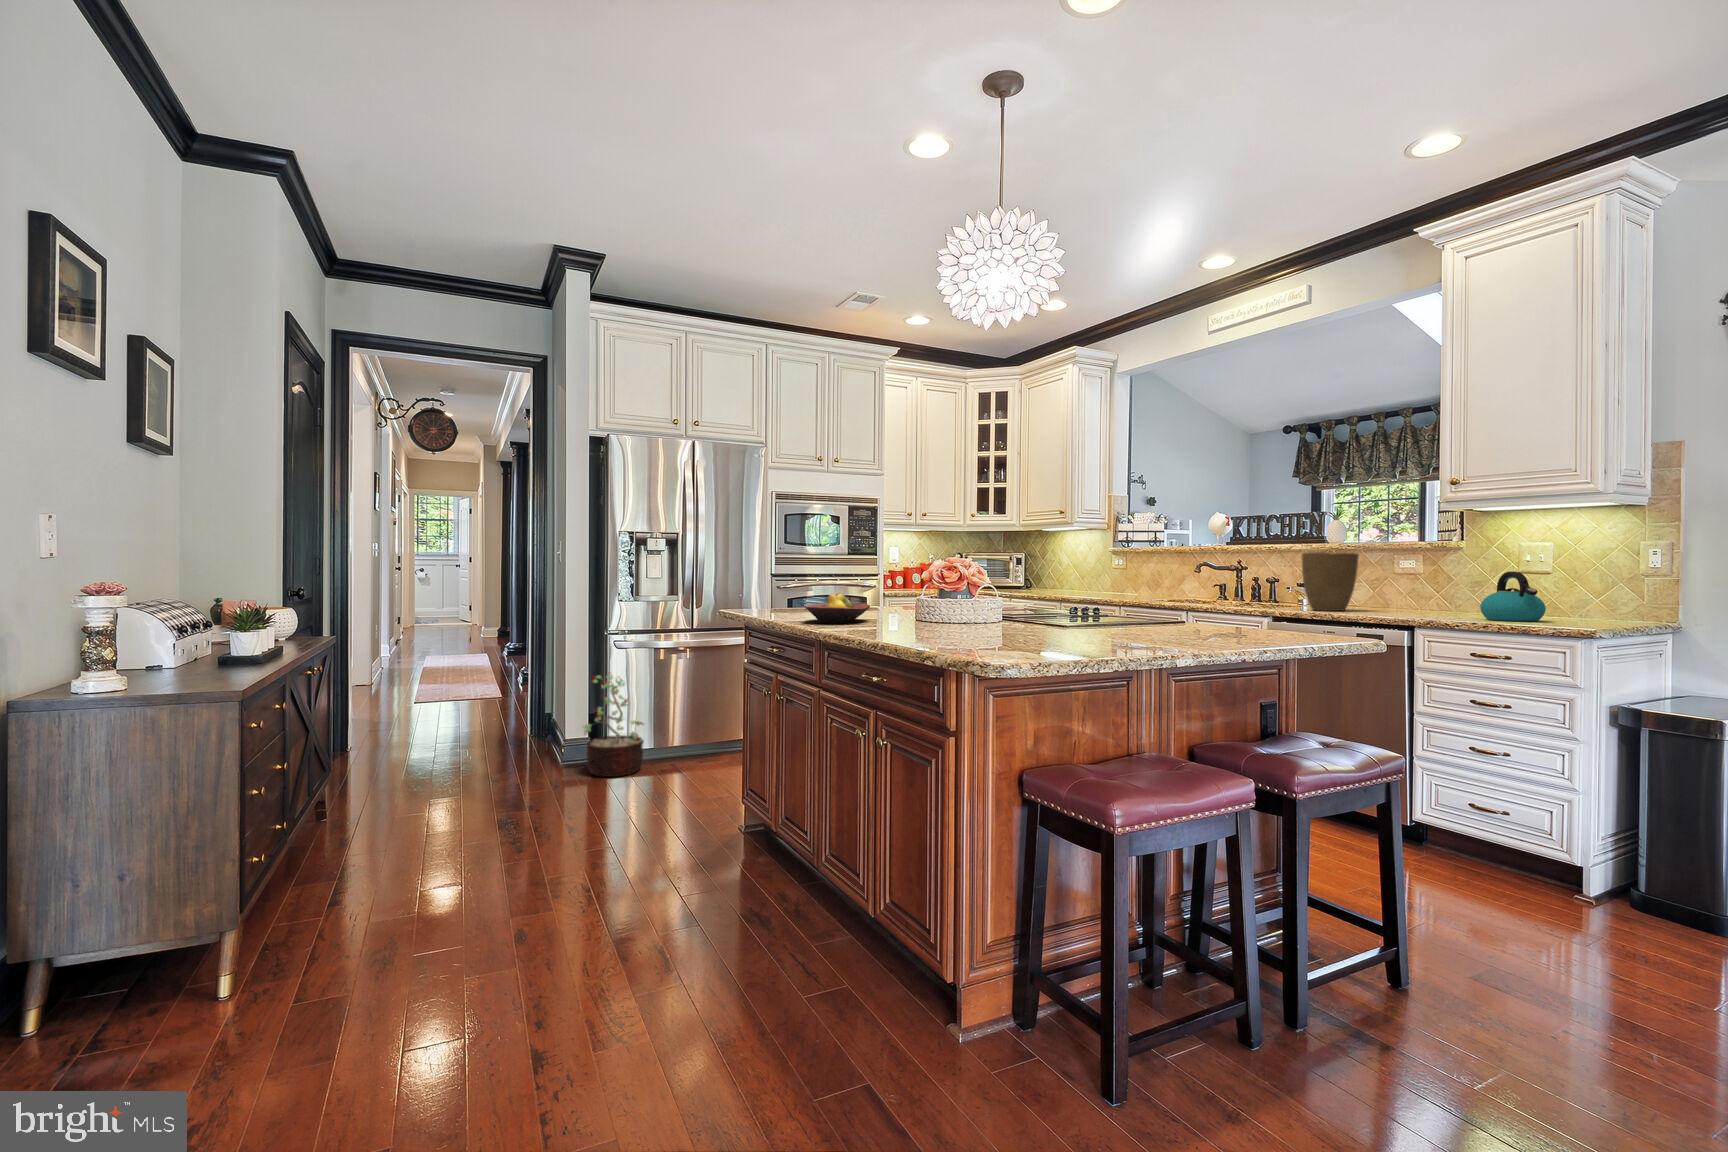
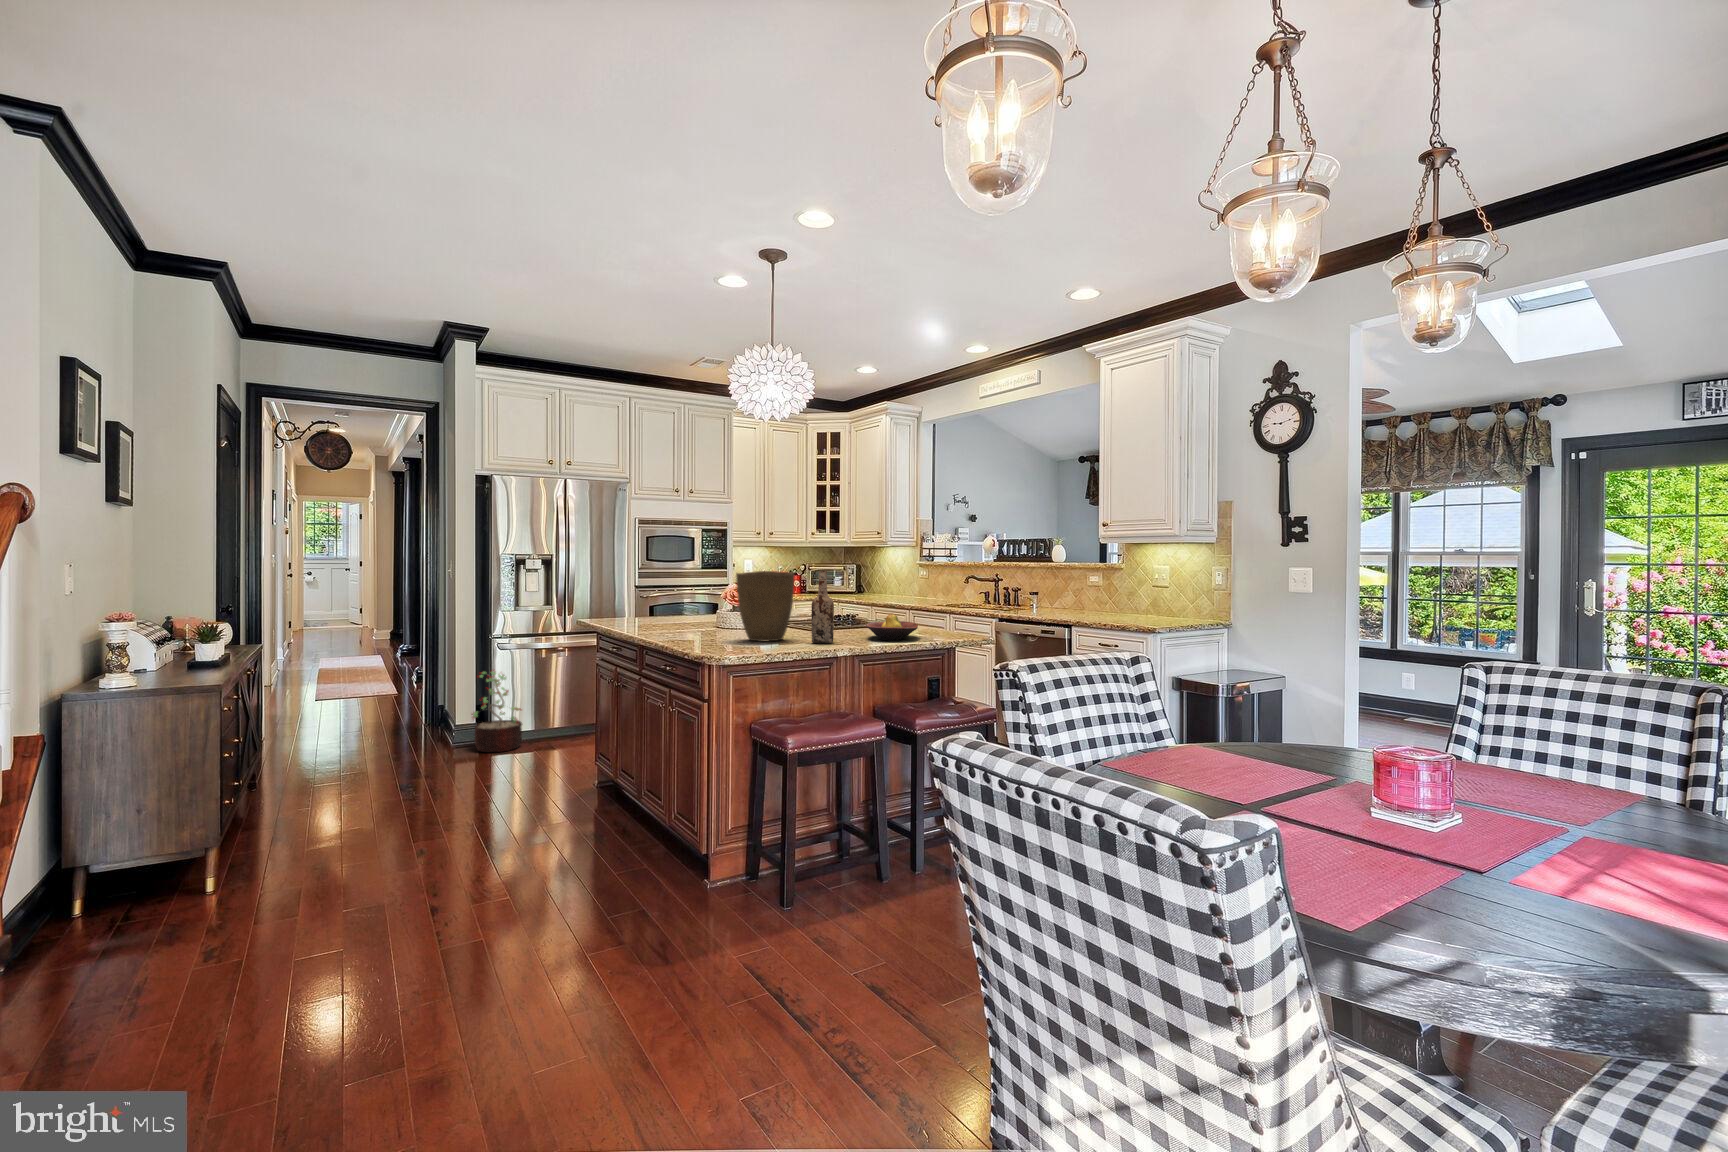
wine bottle: none [1099,530,1135,644] -> present [811,570,834,643]
vase: present [1302,552,1359,611] -> present [736,571,794,641]
kettle: present [1480,571,1546,621] -> none [1128,587,1166,622]
fruit bowl: present [805,593,870,623] -> present [866,613,918,641]

